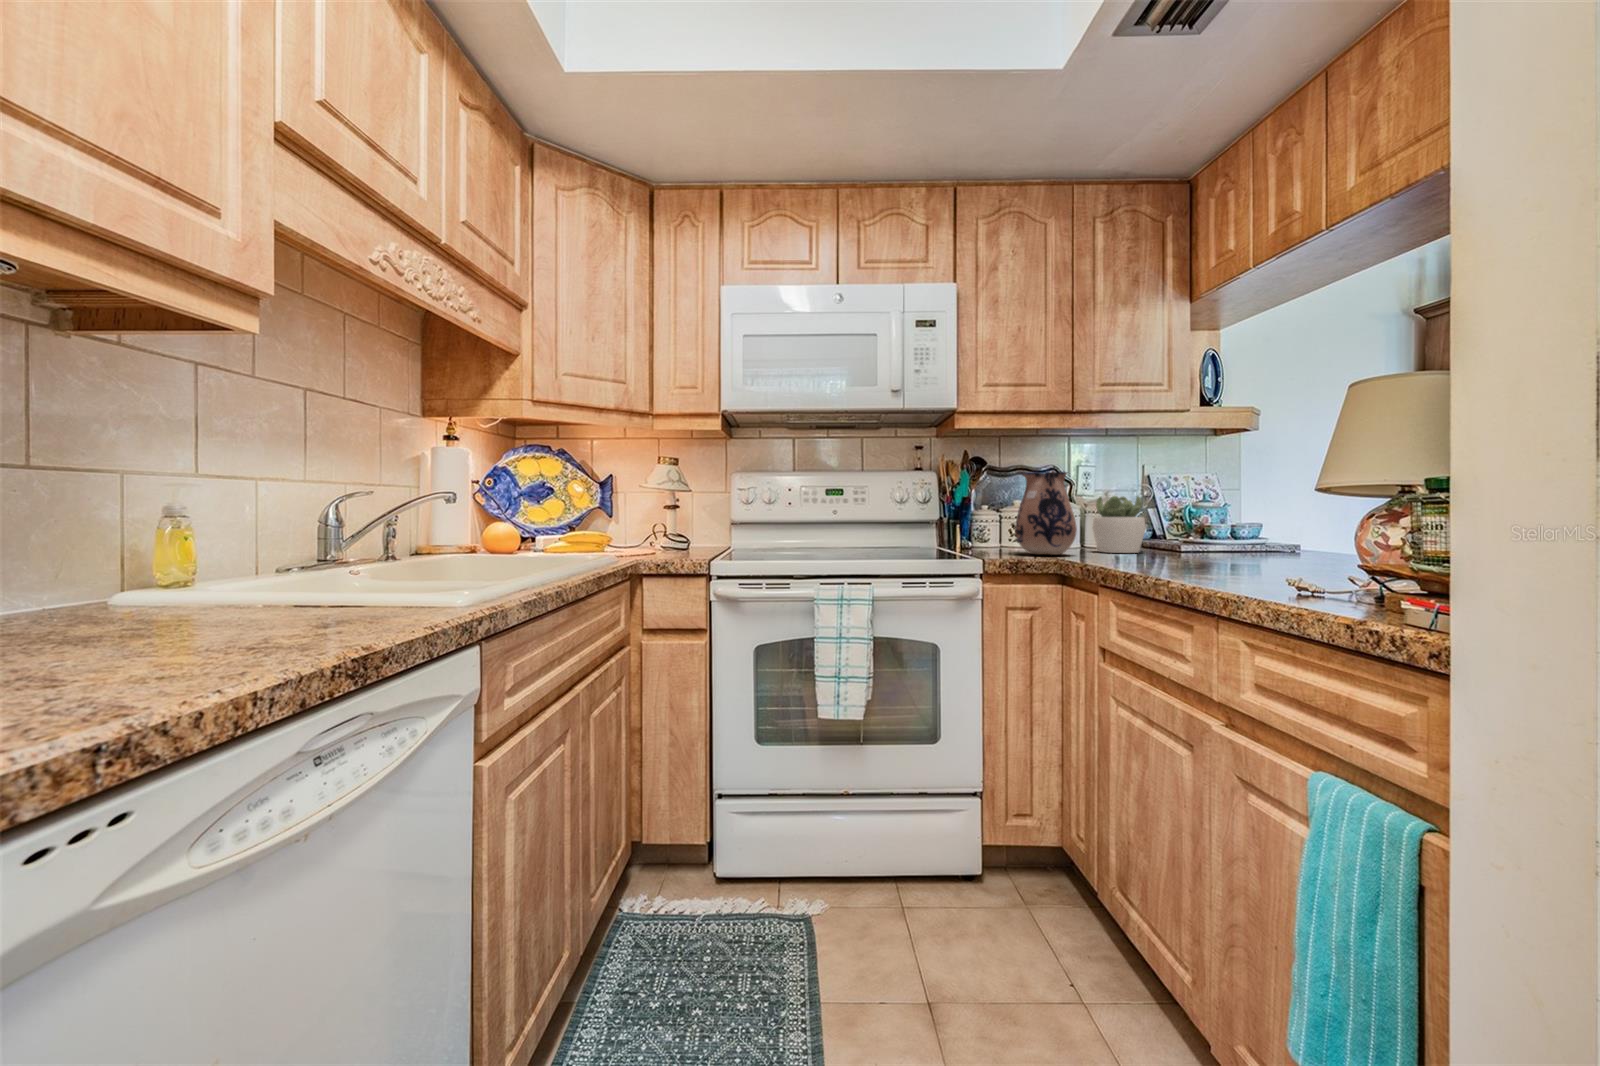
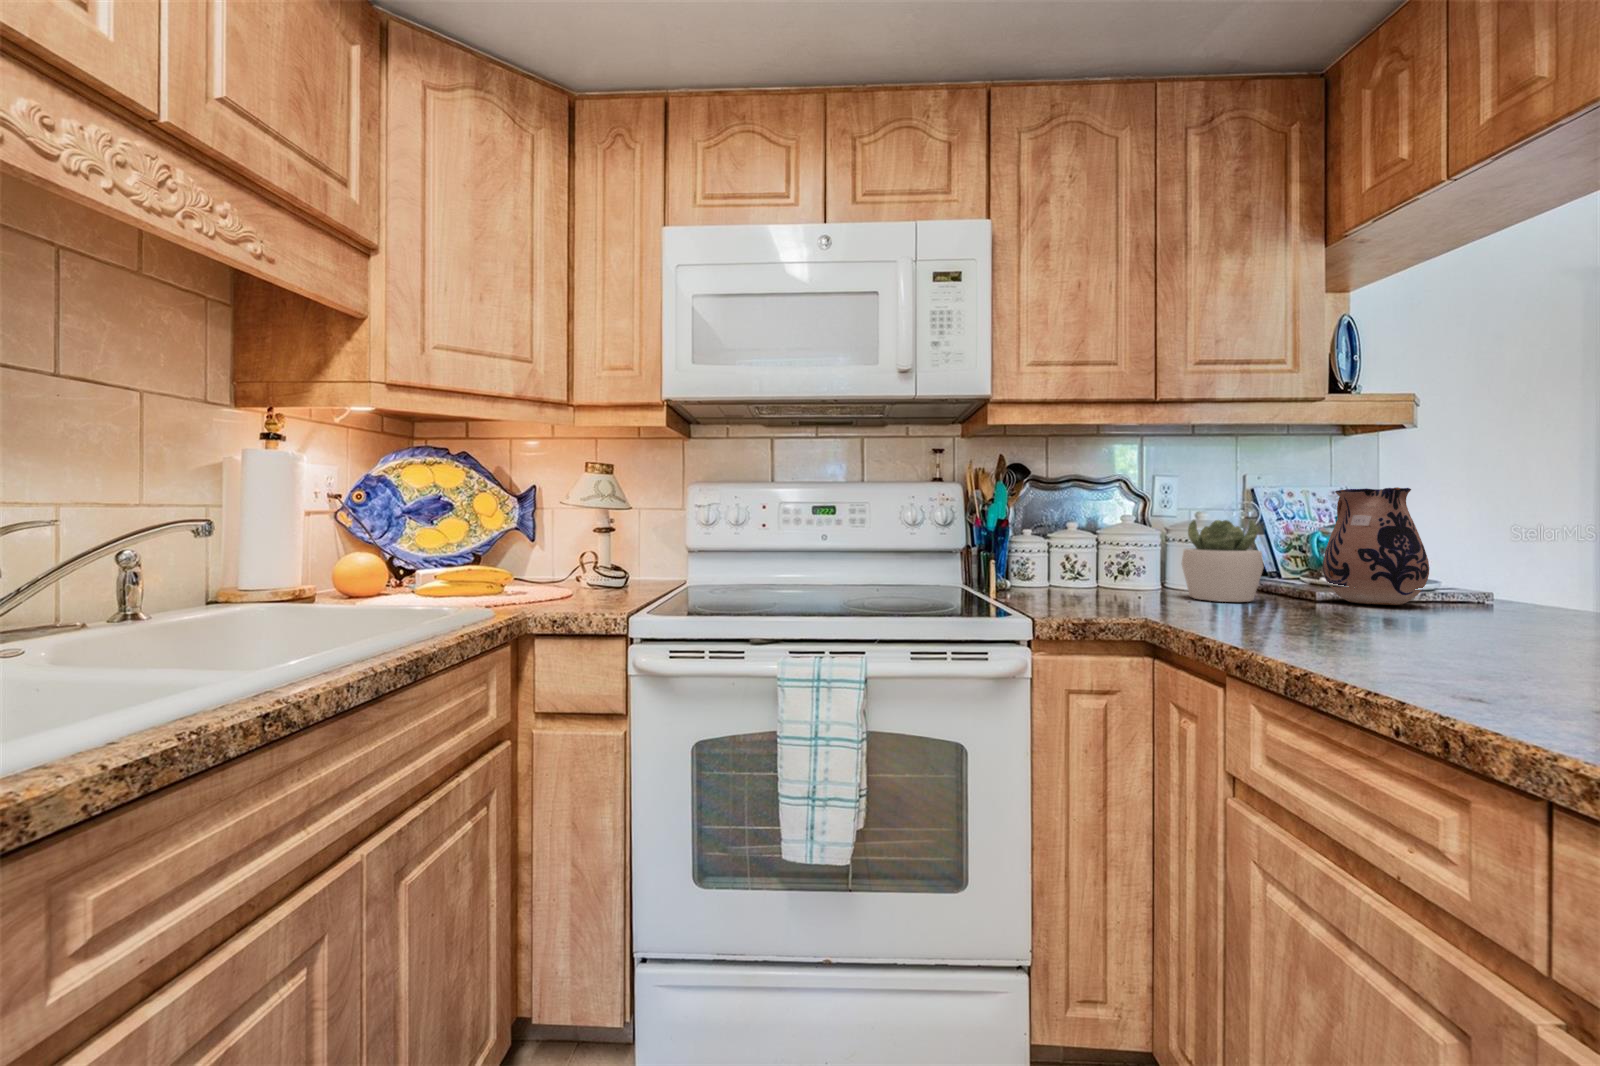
ceramic pitcher: present [1015,471,1077,555] -> present [1323,487,1429,605]

